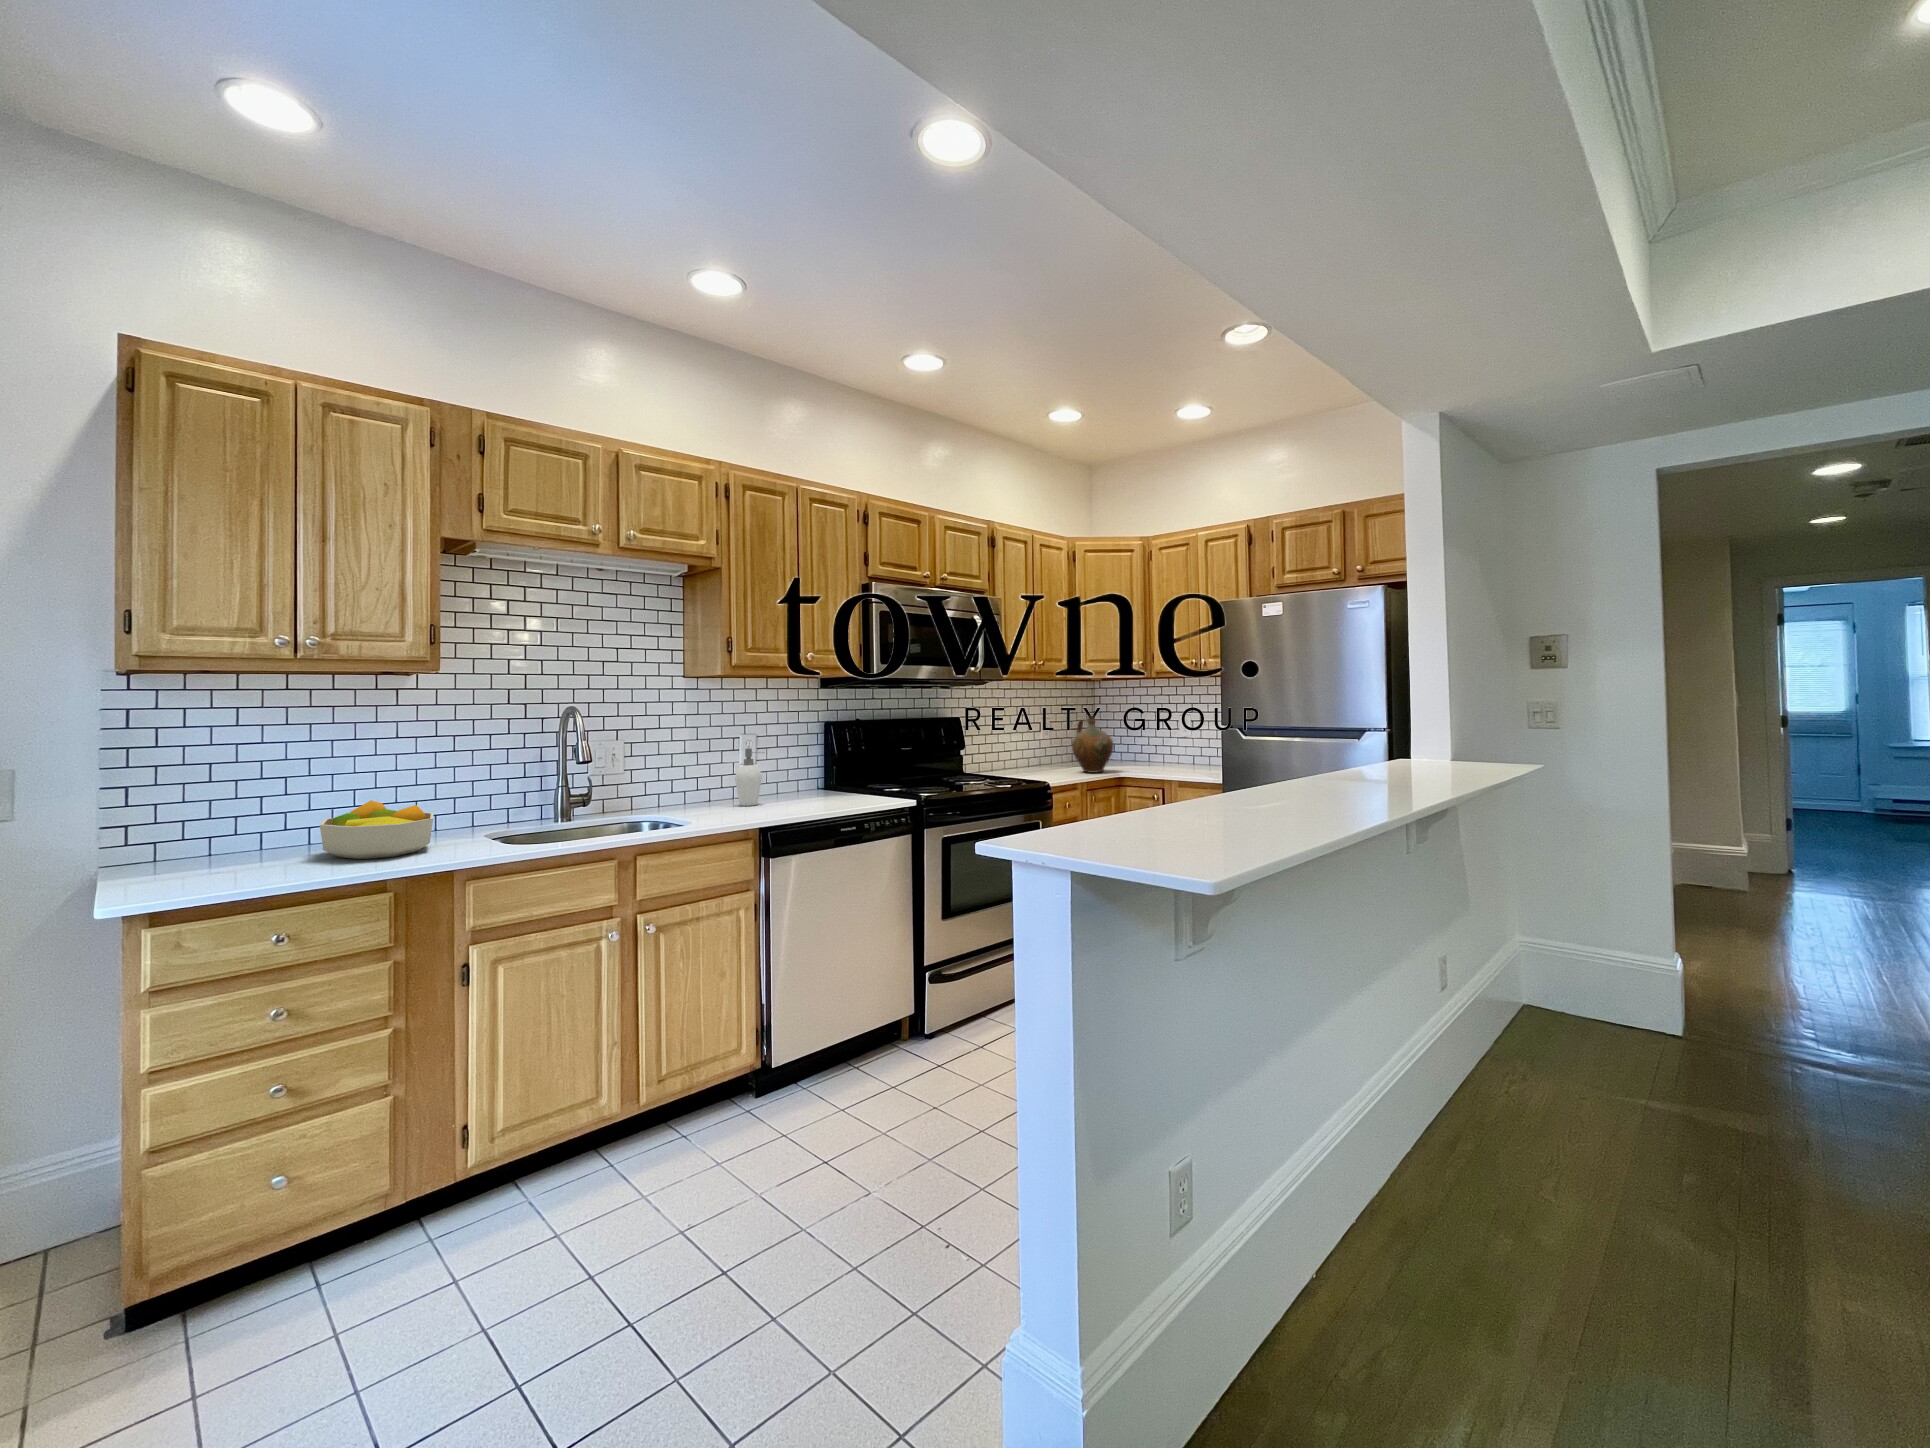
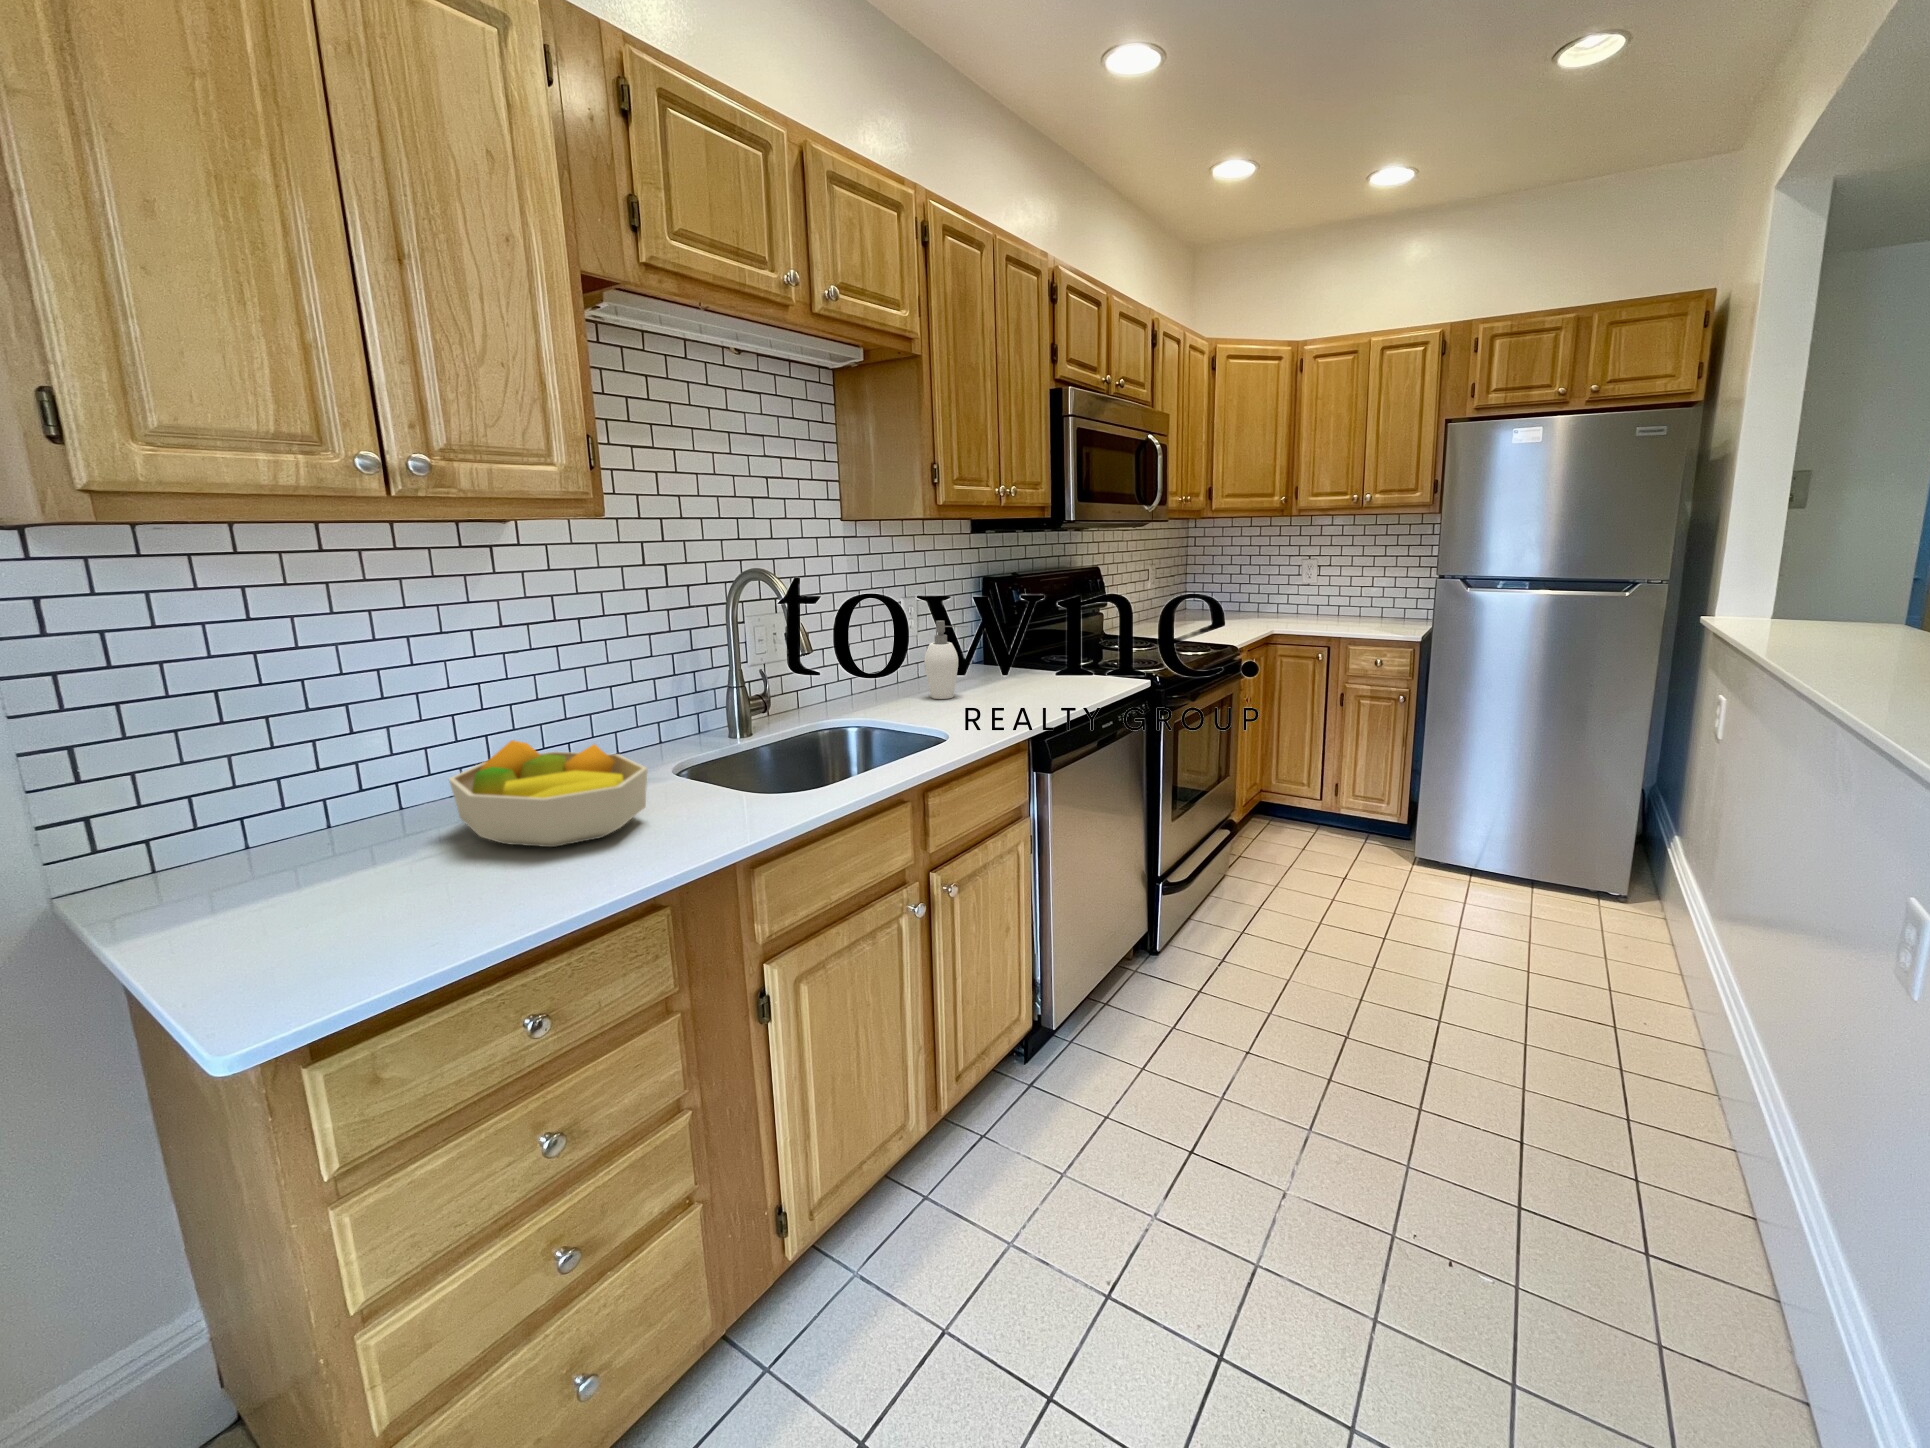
ceramic jug: present [1072,716,1113,773] -> none [1220,563,1270,632]

